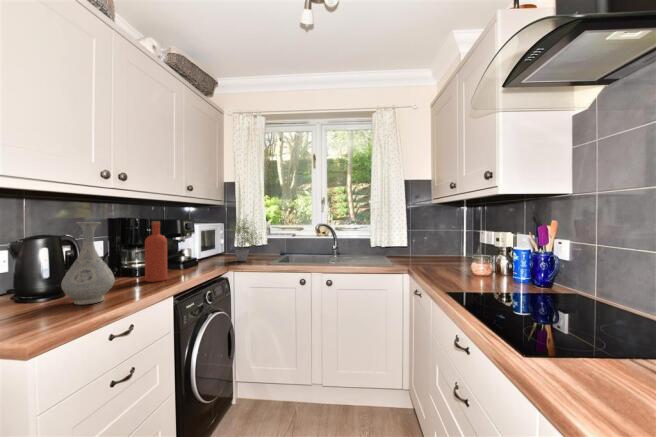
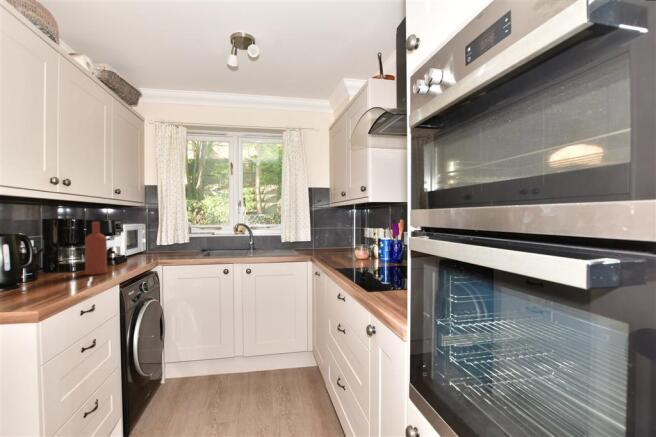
potted plant: present [232,218,261,261] -> none [151,214,187,257]
vase: present [61,222,115,305] -> none [27,223,74,291]

